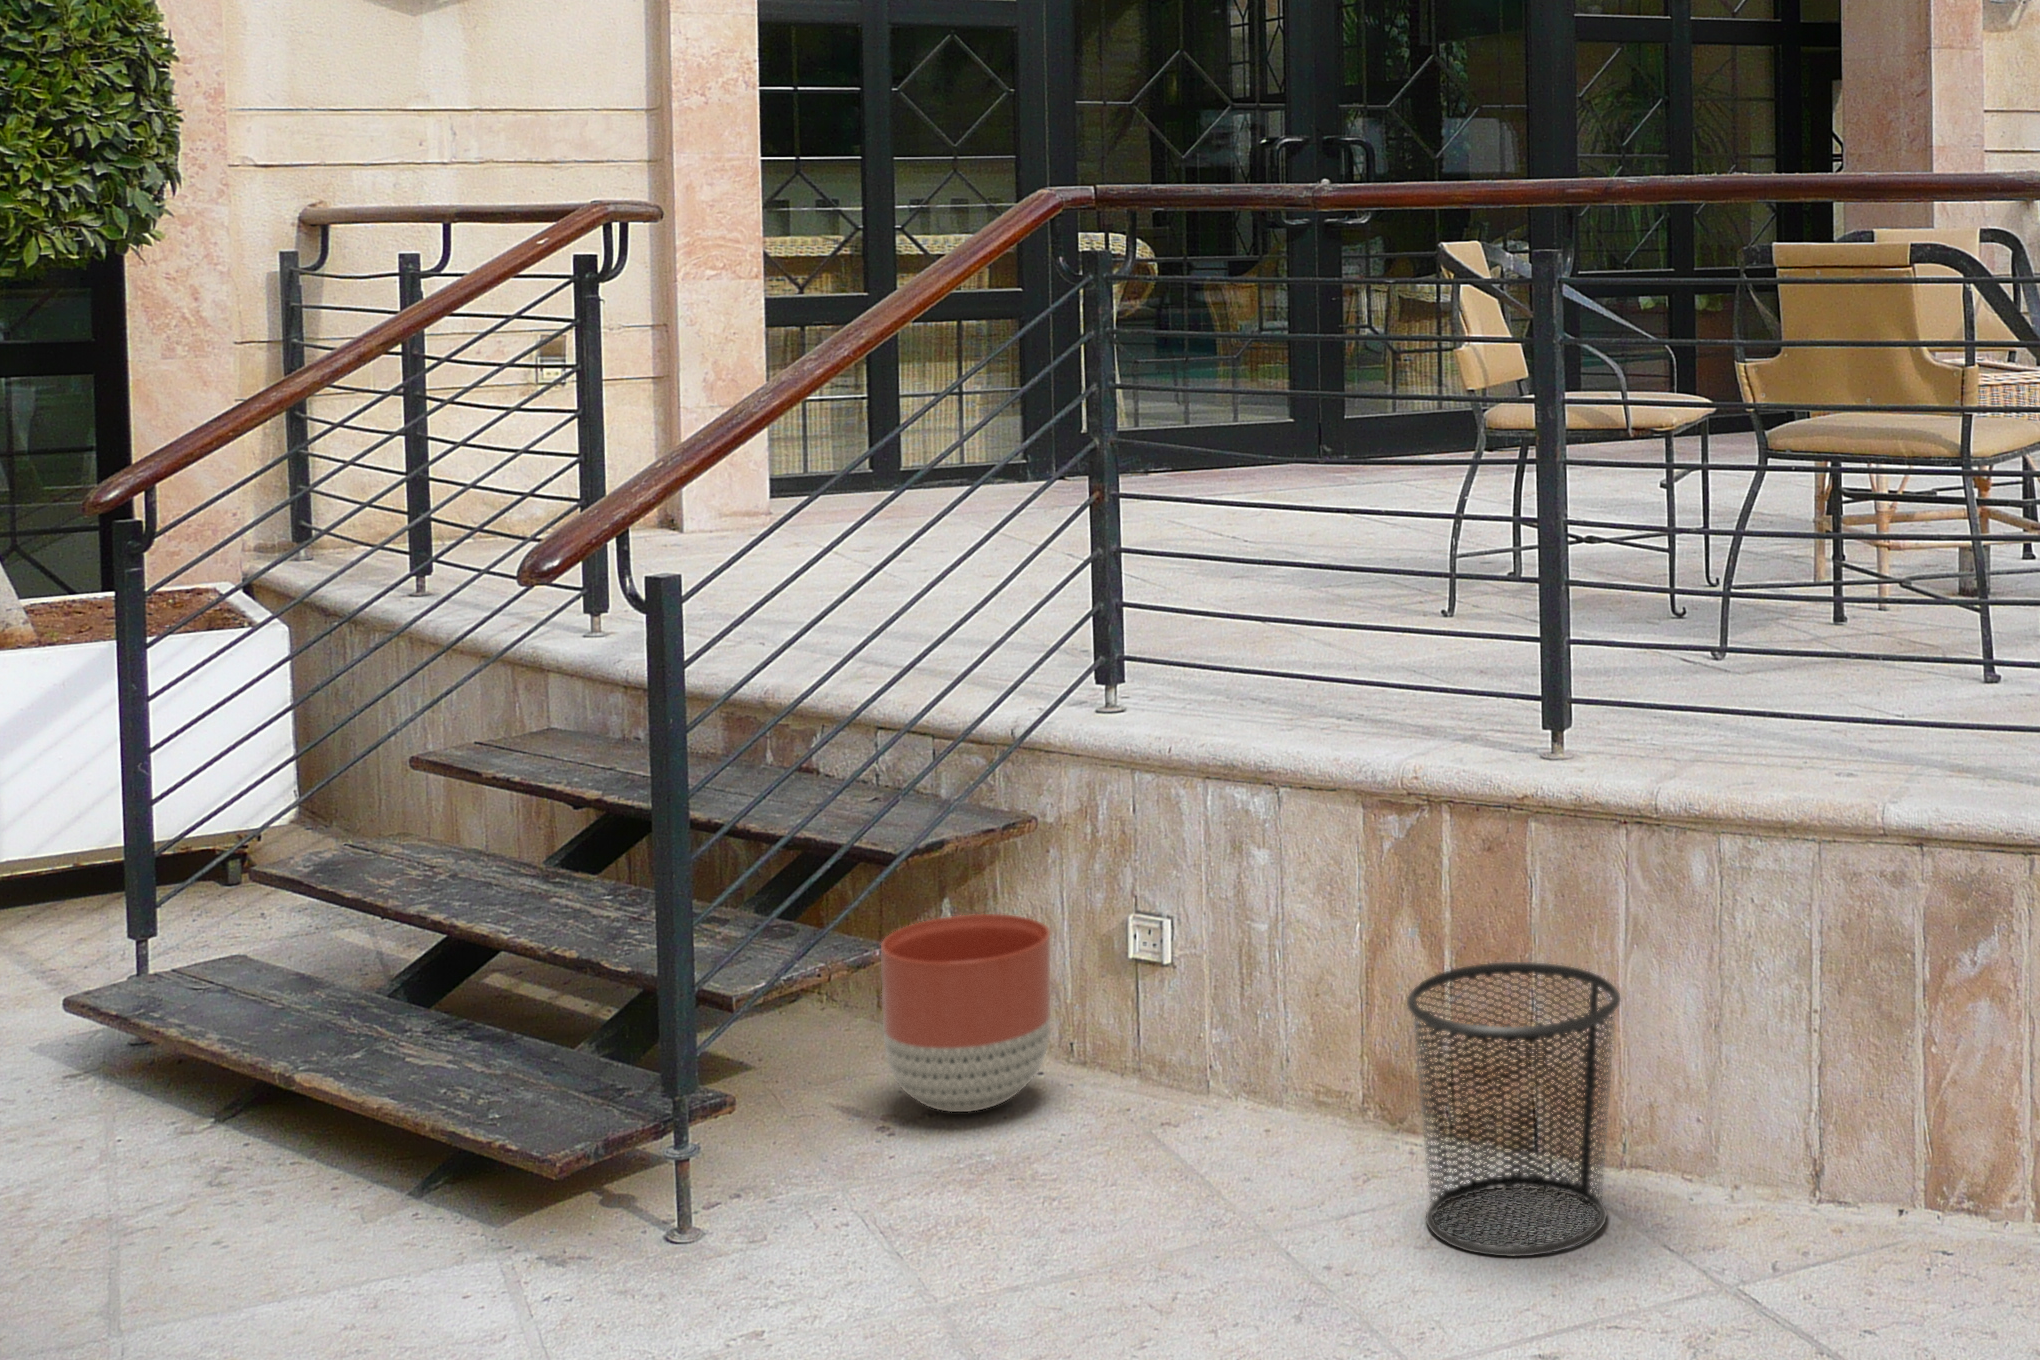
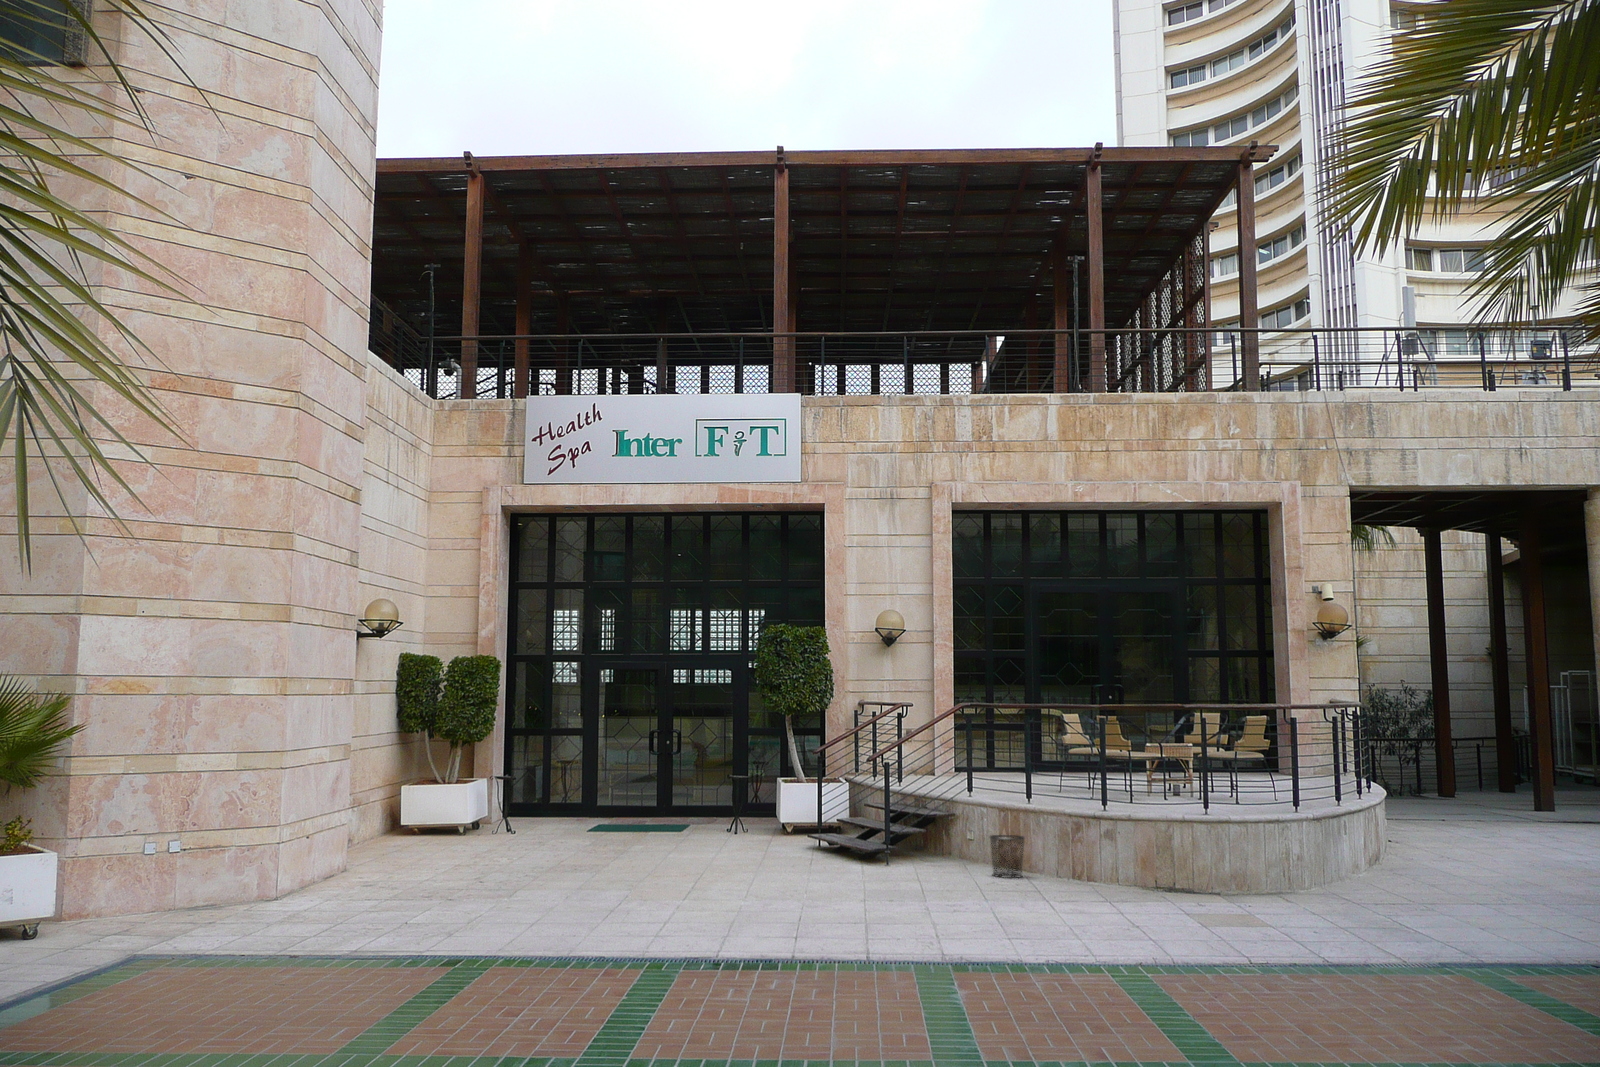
planter: present [881,914,1051,1112] -> none [924,832,953,863]

